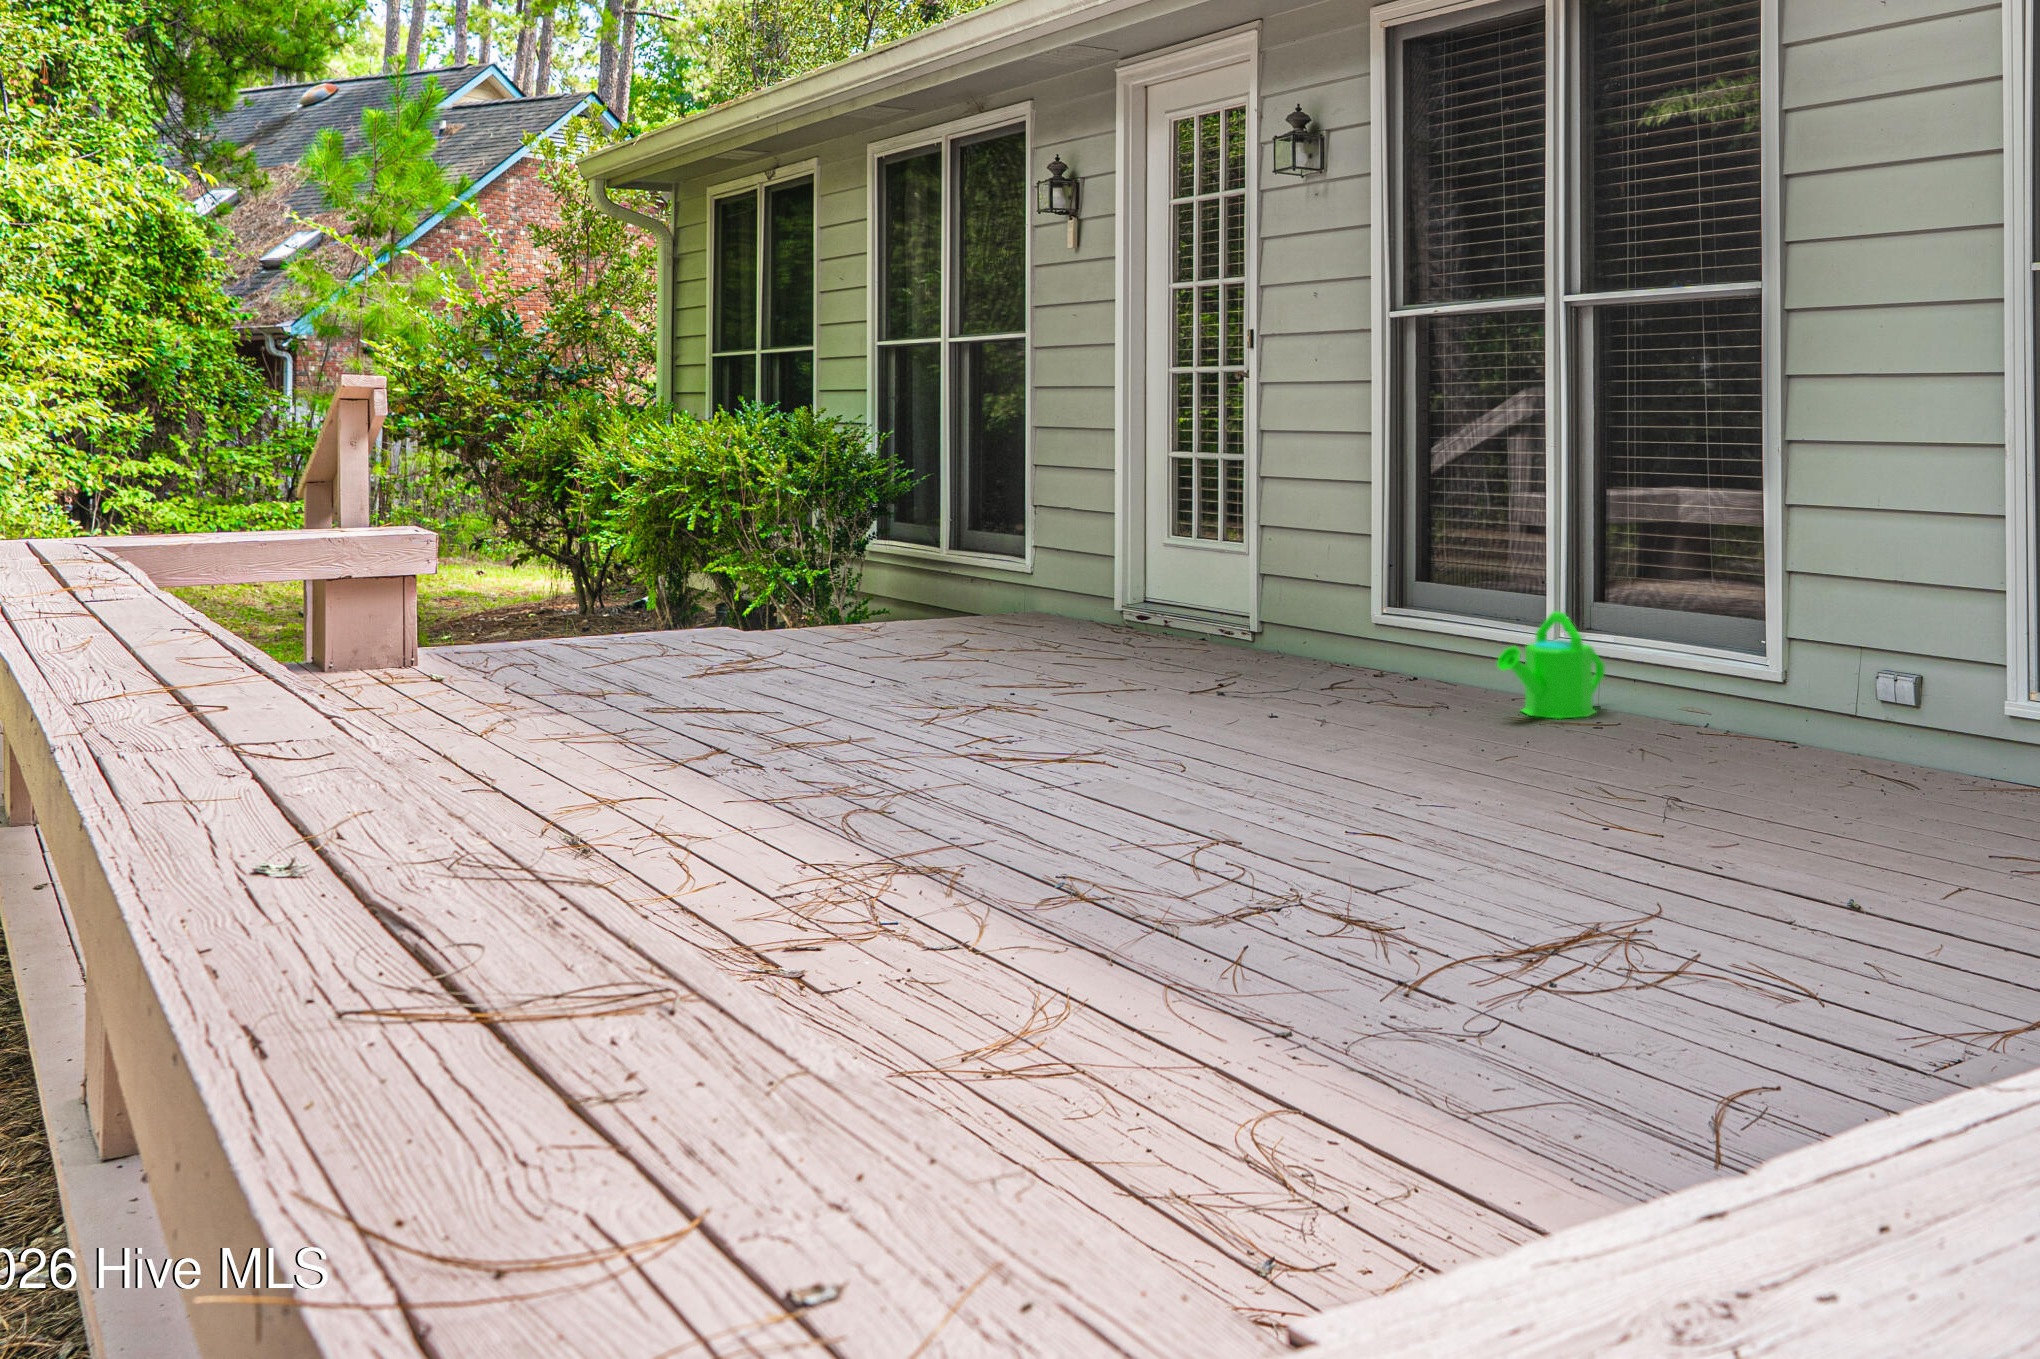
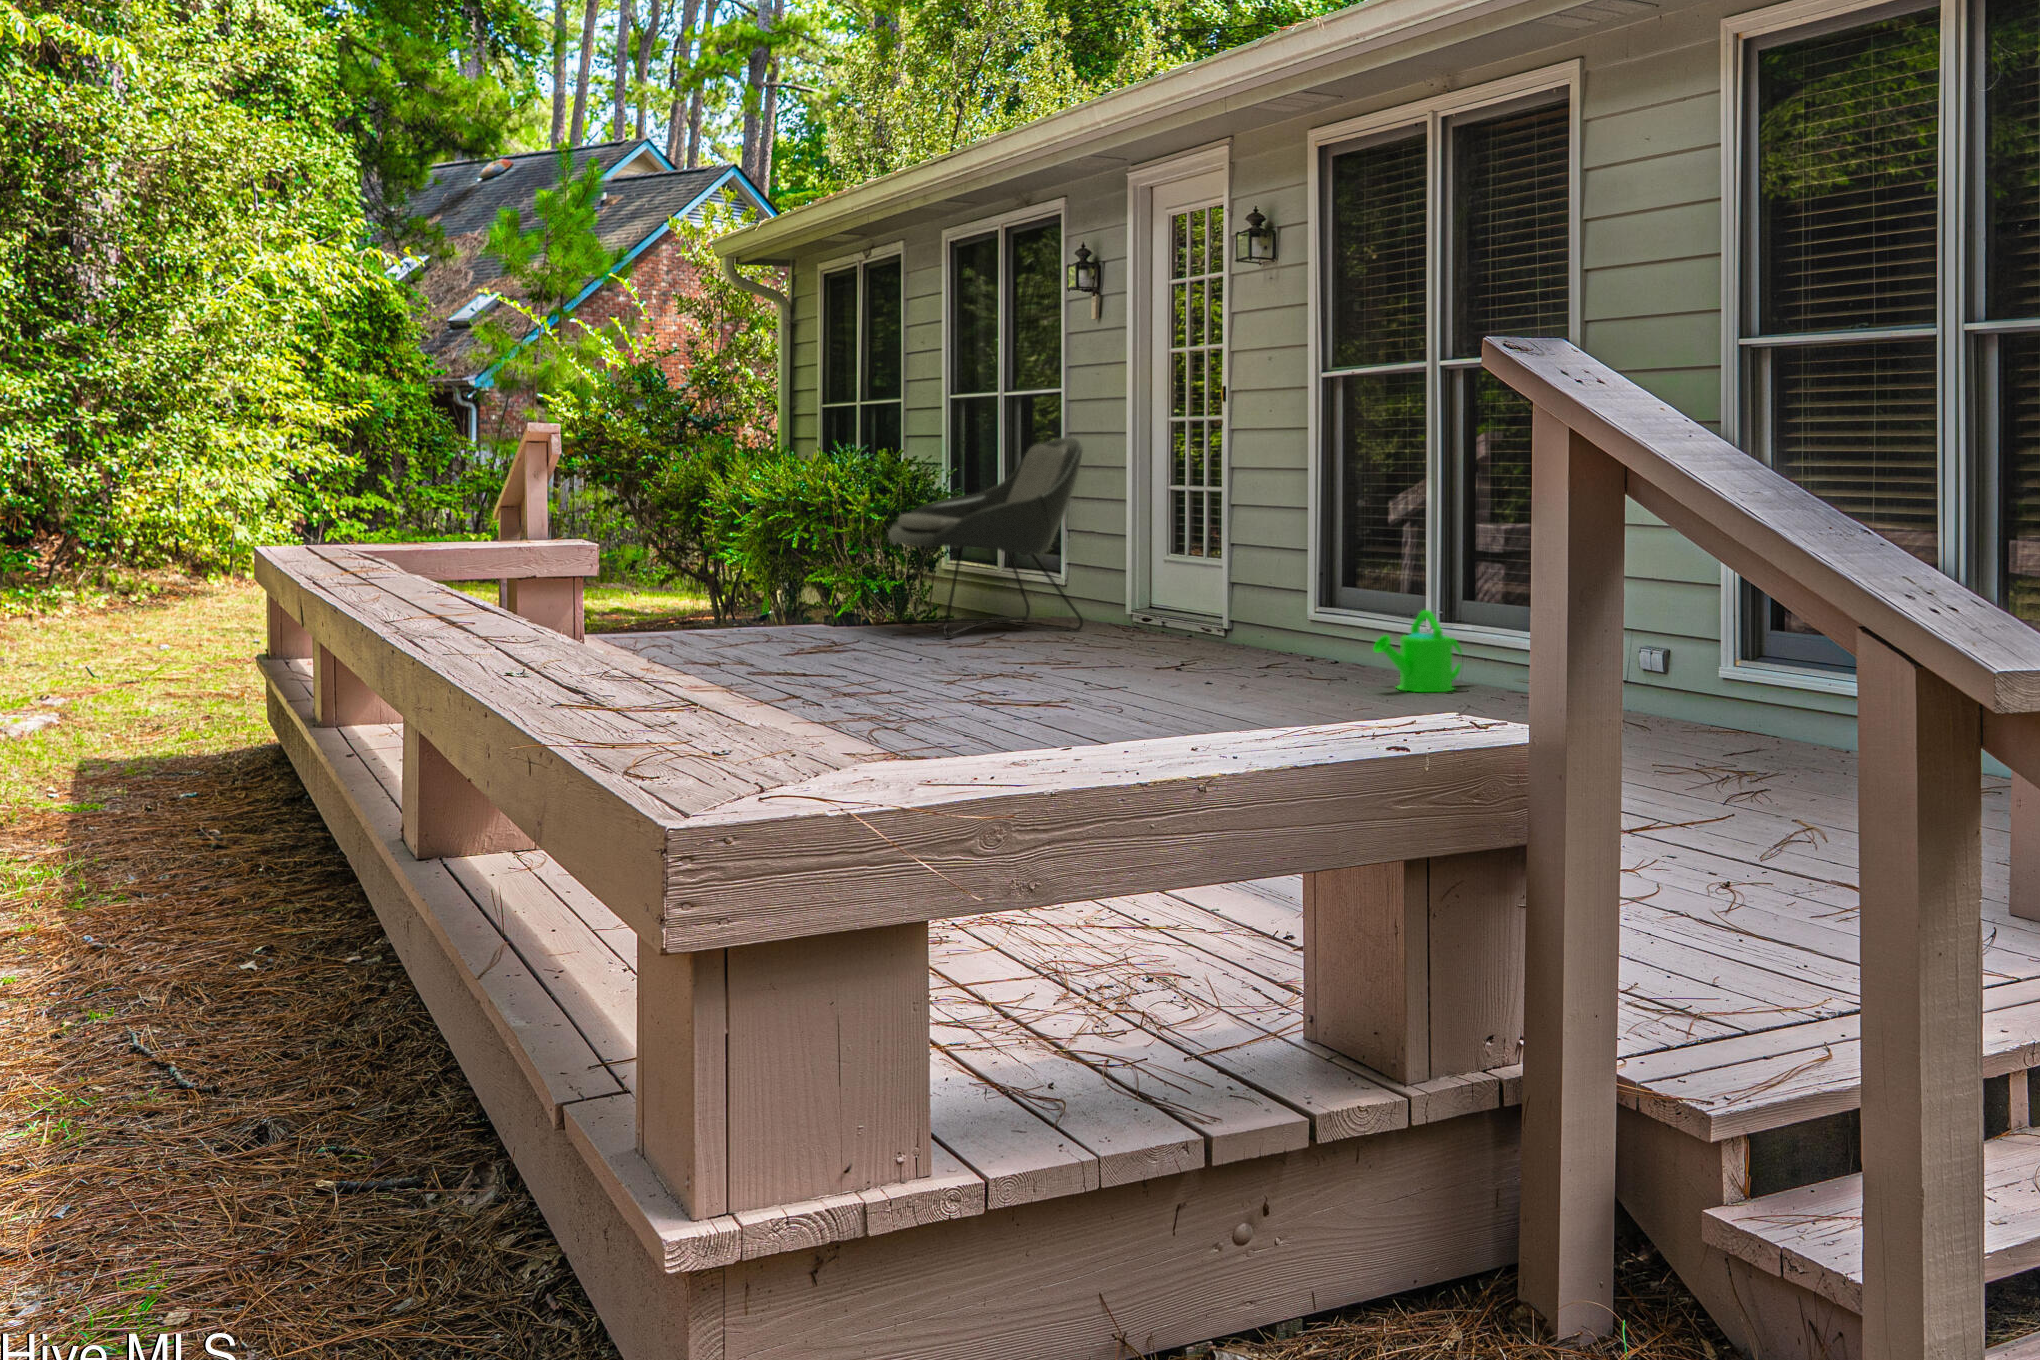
lounge chair: none [814,393,1062,644] -> present [888,437,1083,639]

